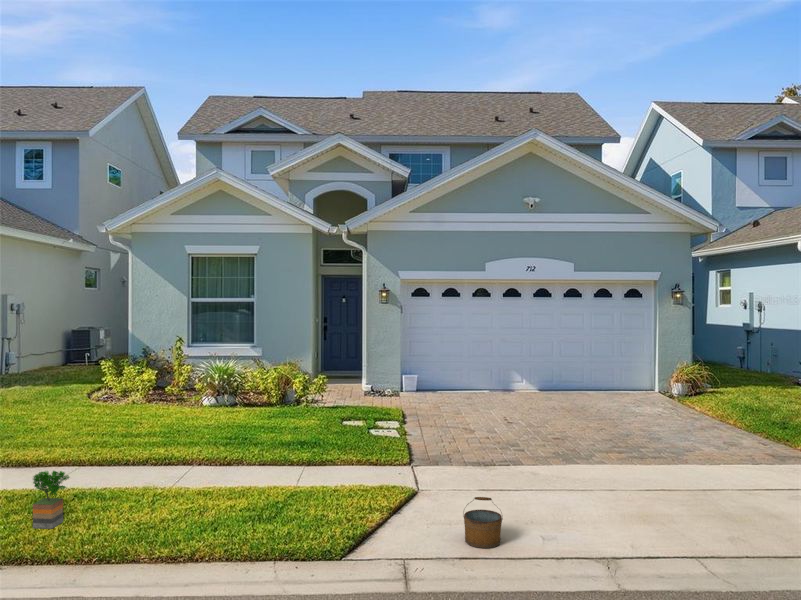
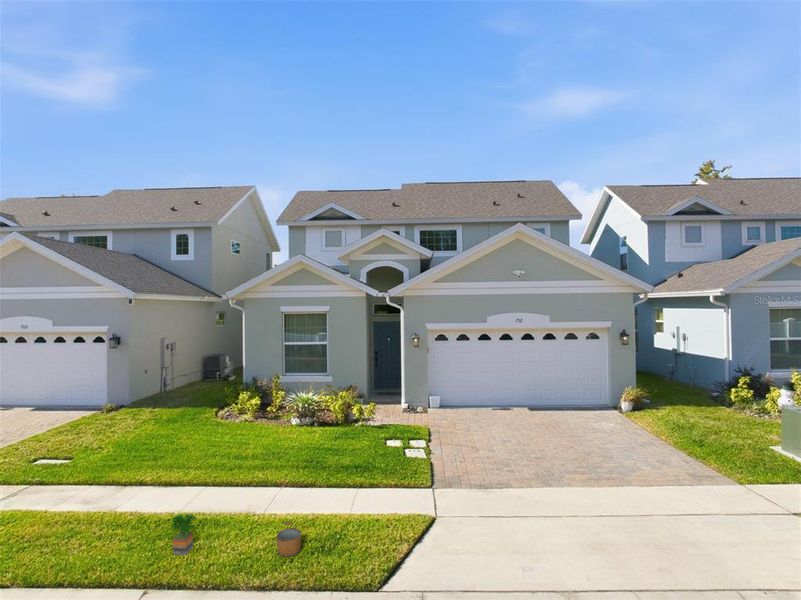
bucket: present [463,497,503,548] -> present [277,522,301,557]

